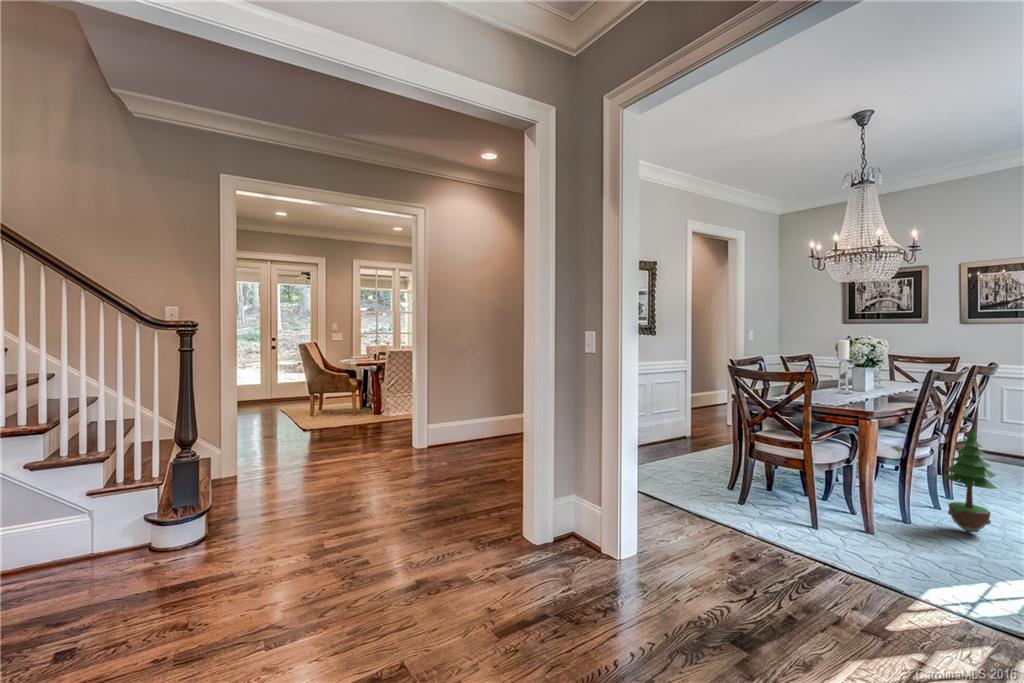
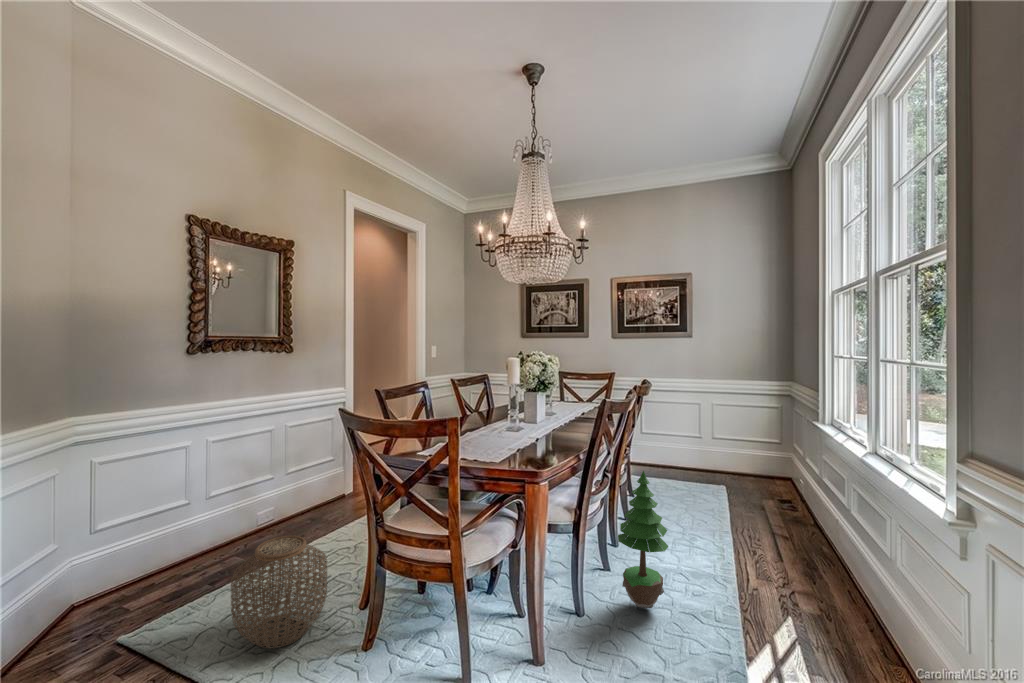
woven basket: none [662,438,713,494] -> present [231,536,327,648]

